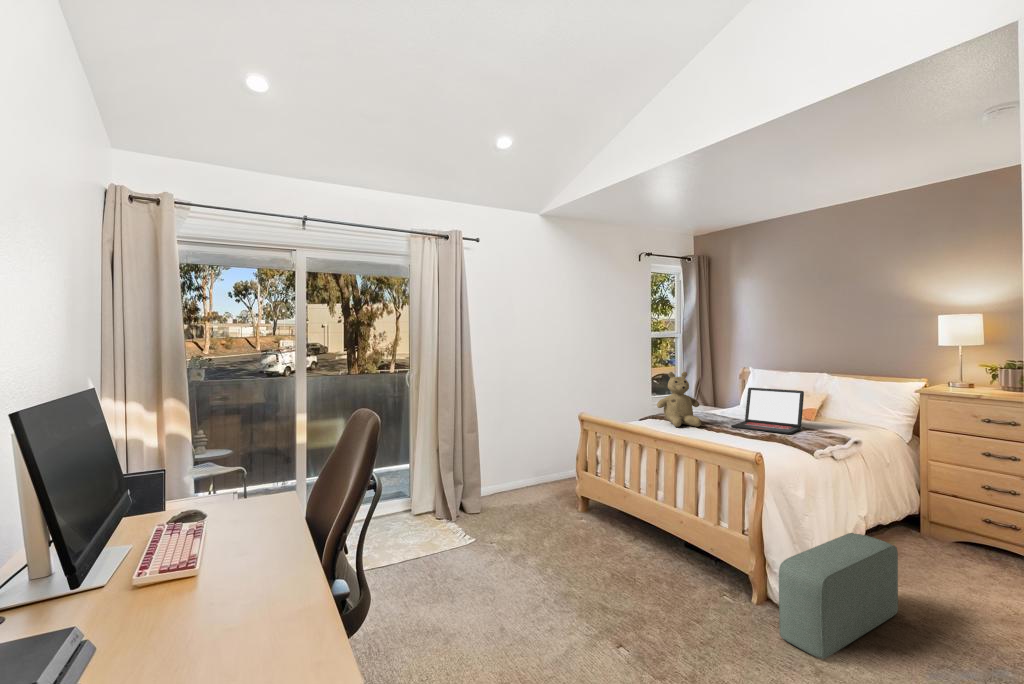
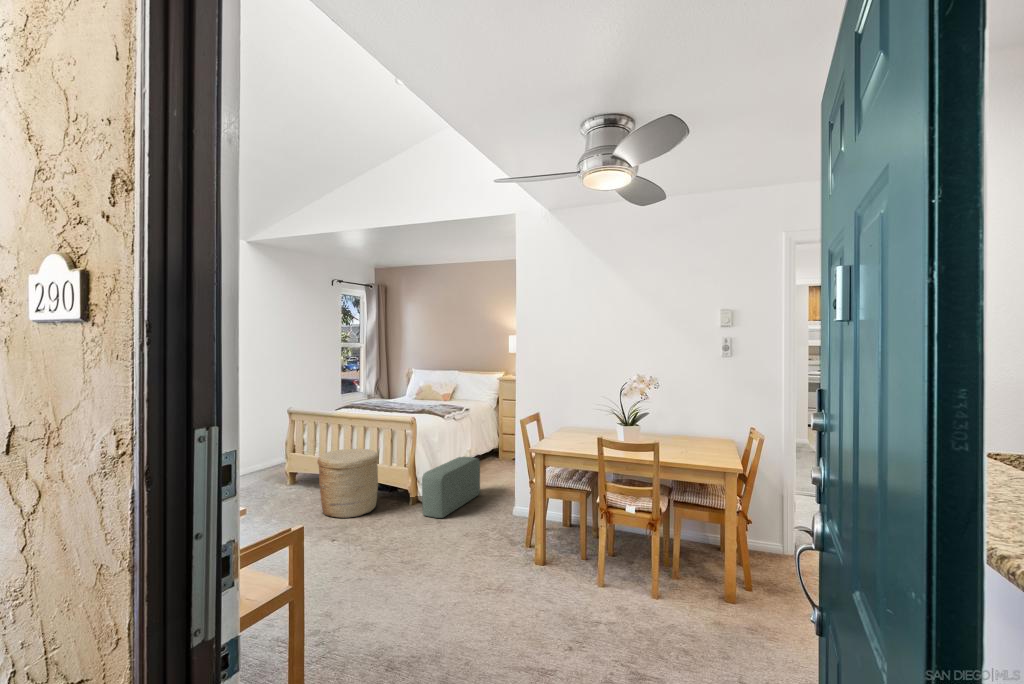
teddy bear: present [657,372,701,427] -> none [349,372,380,410]
laptop: present [731,388,804,434] -> none [399,381,442,408]
woven basket: none [605,486,698,602] -> present [317,449,379,518]

